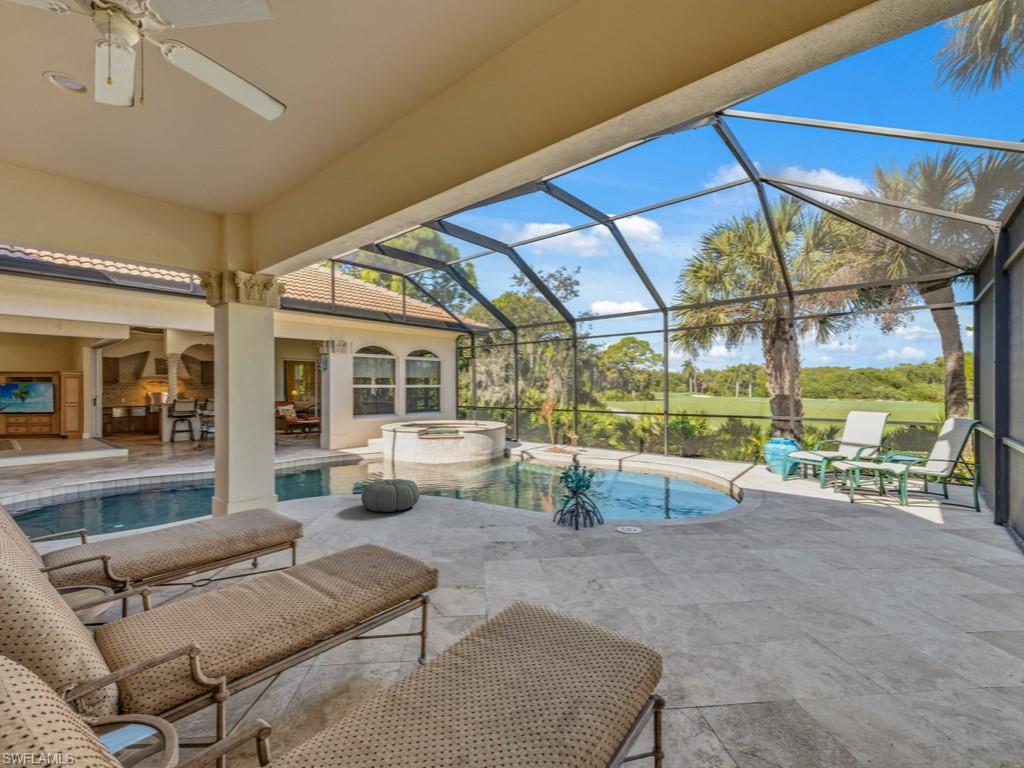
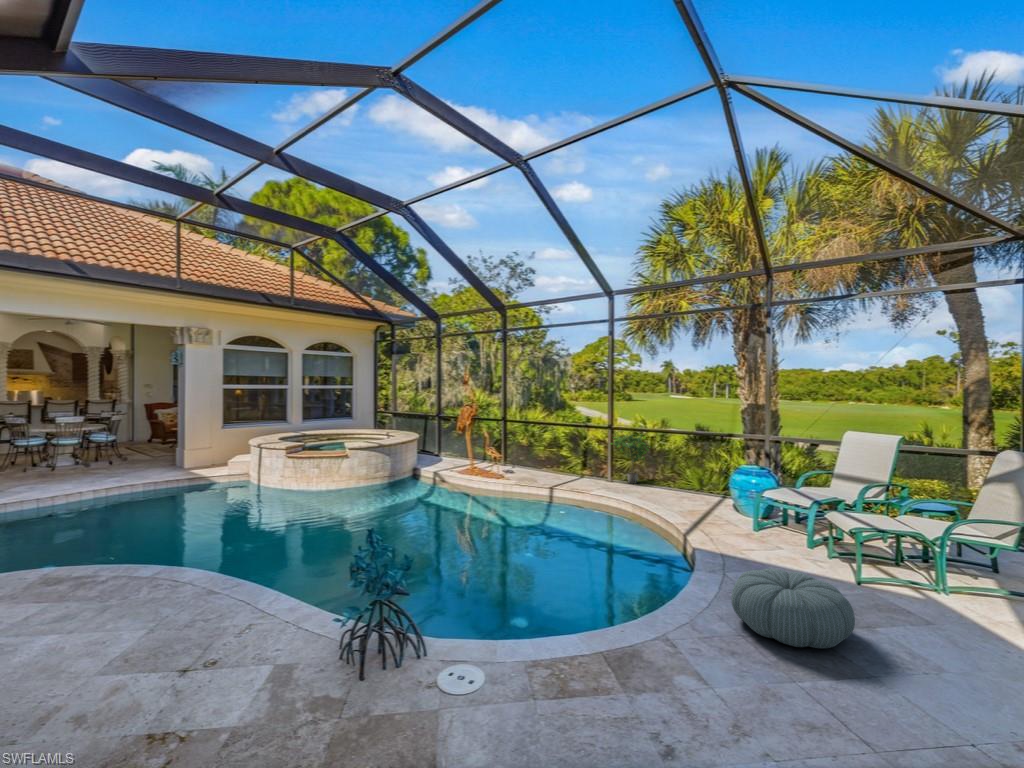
pouf: present [361,479,420,512] -> present [731,568,855,648]

